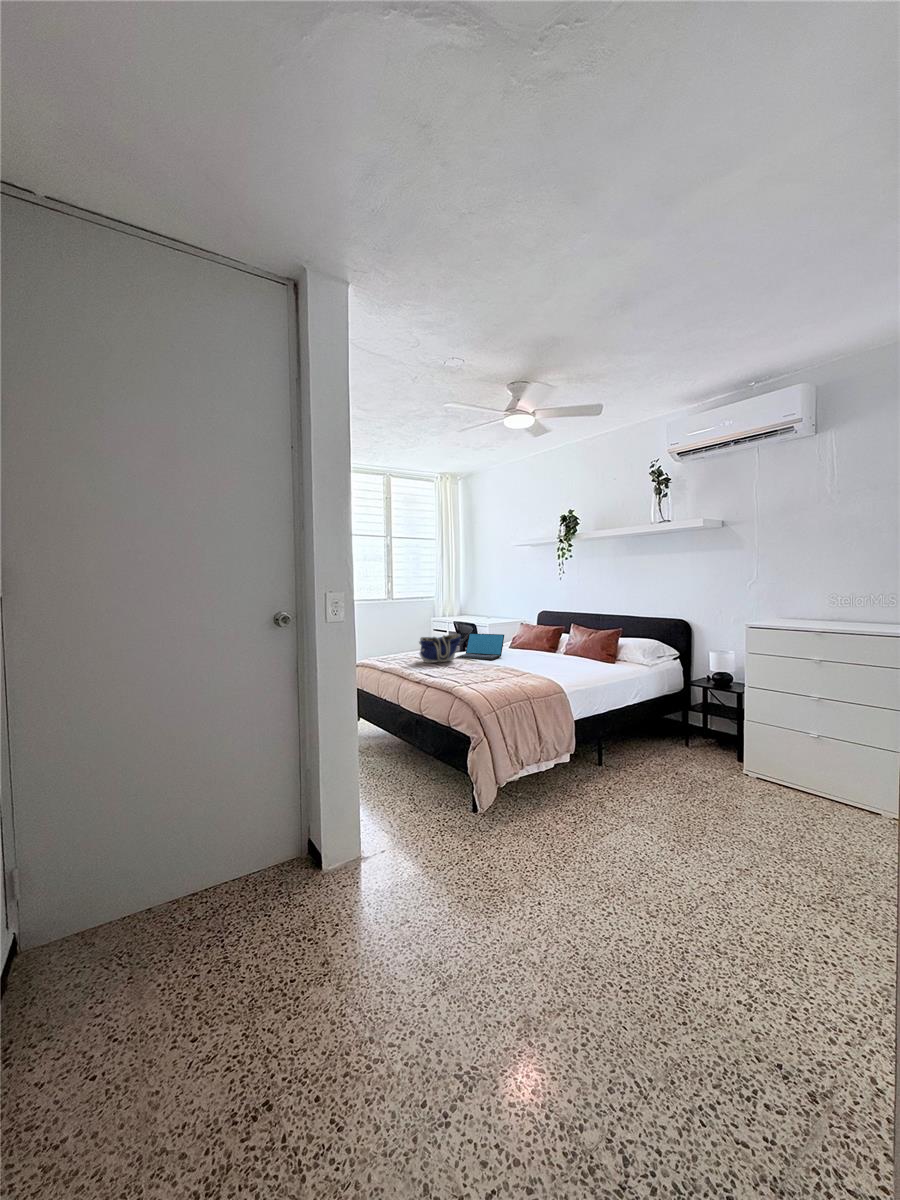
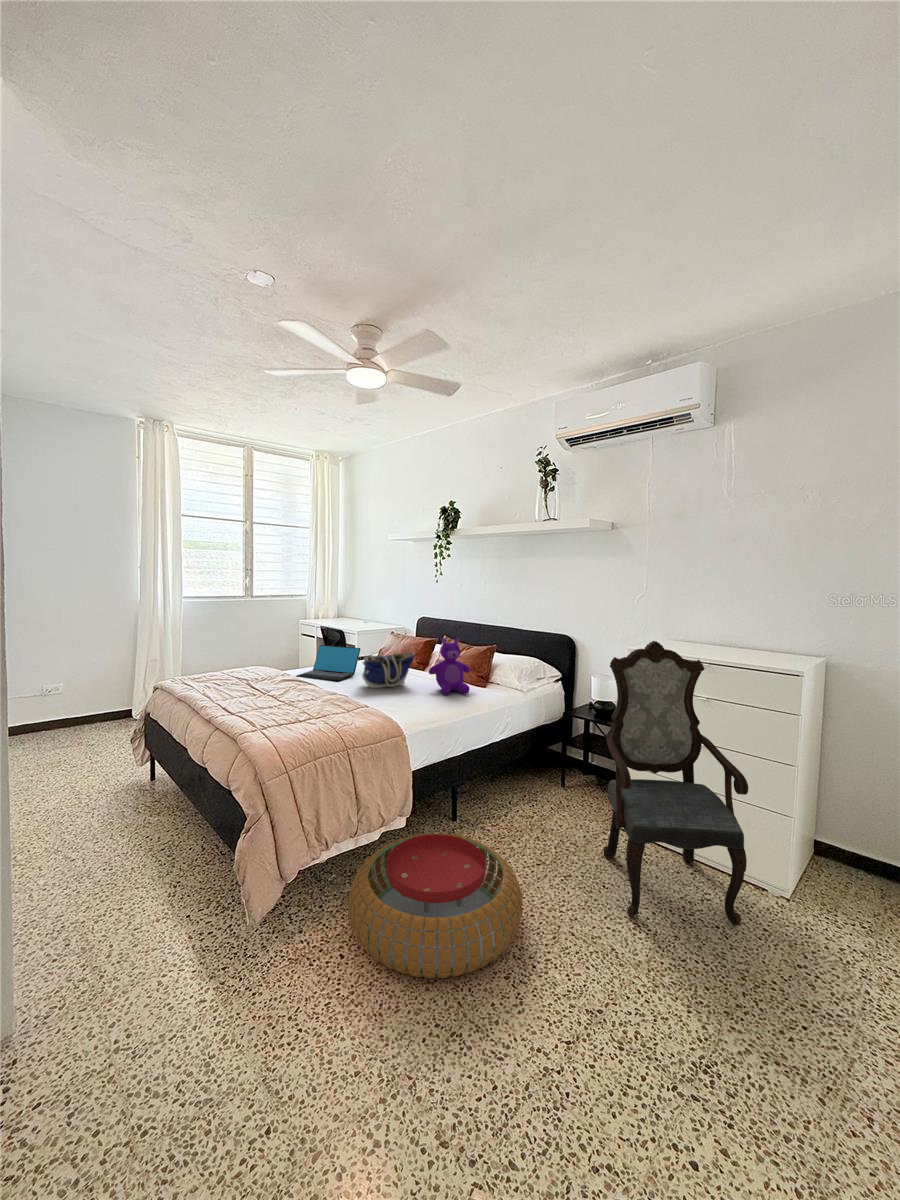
armchair: none [732,615,858,831] -> present [604,641,748,925]
teddy bear: none [568,622,604,668] -> present [429,638,470,695]
tote bag: present [419,634,461,663] -> present [362,652,415,688]
pouf: none [544,762,677,848] -> present [348,833,523,979]

